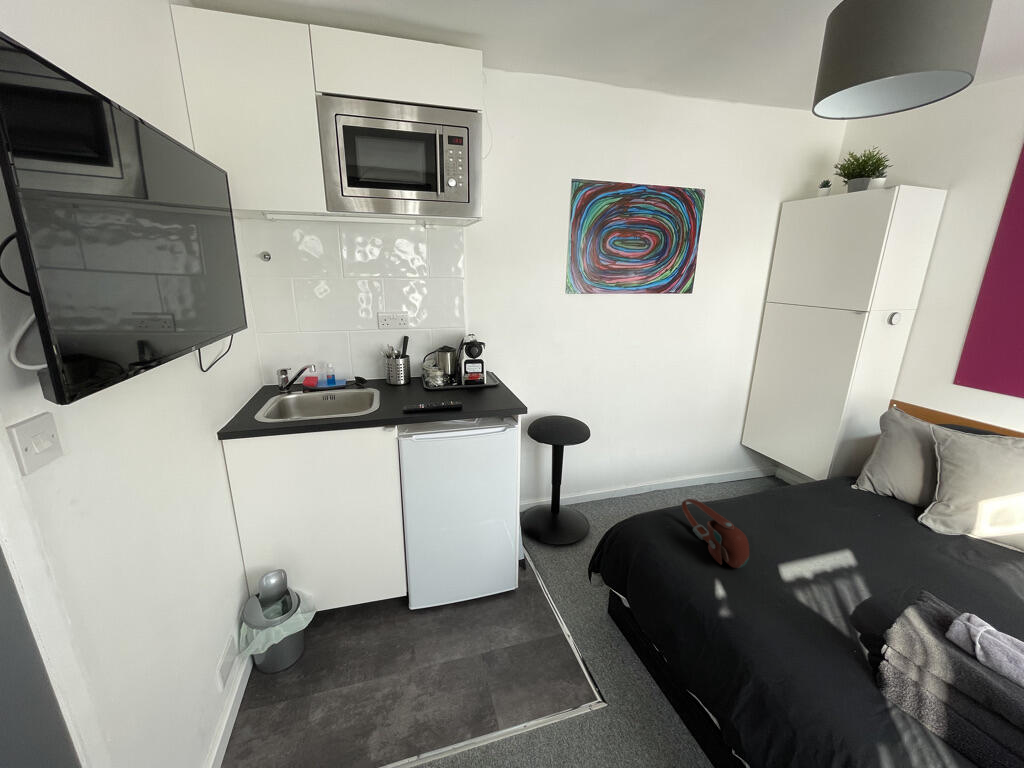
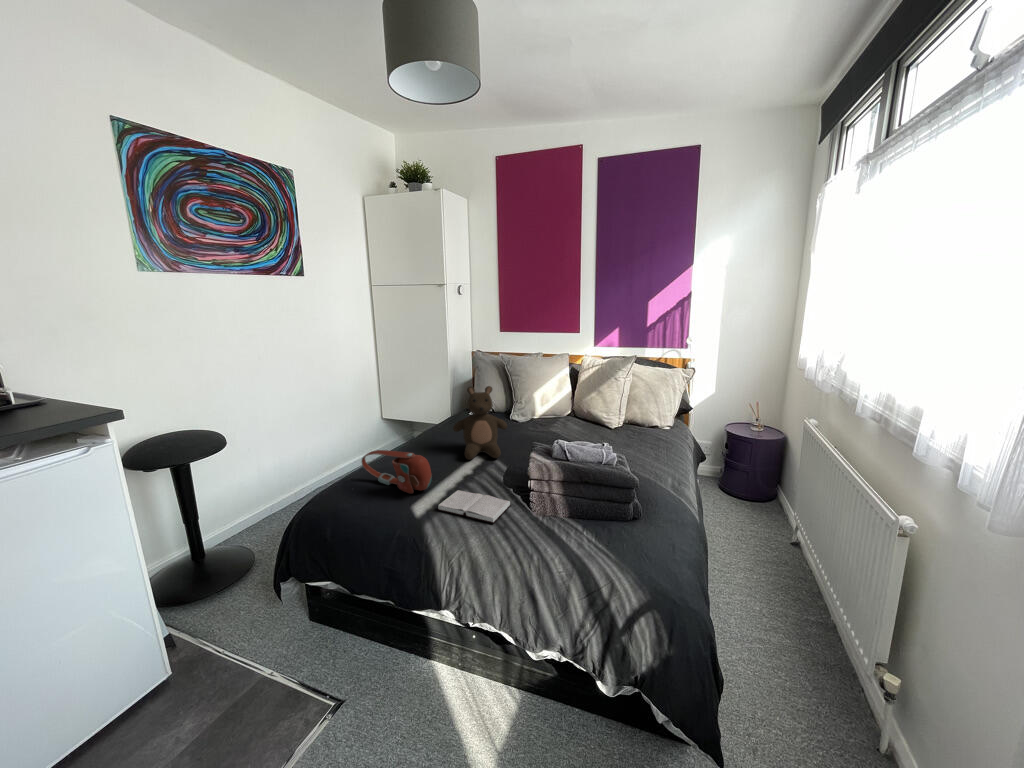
stuffed bear: none [807,467,896,573] -> present [453,386,507,460]
hardback book: none [738,592,844,668] -> present [437,490,511,524]

